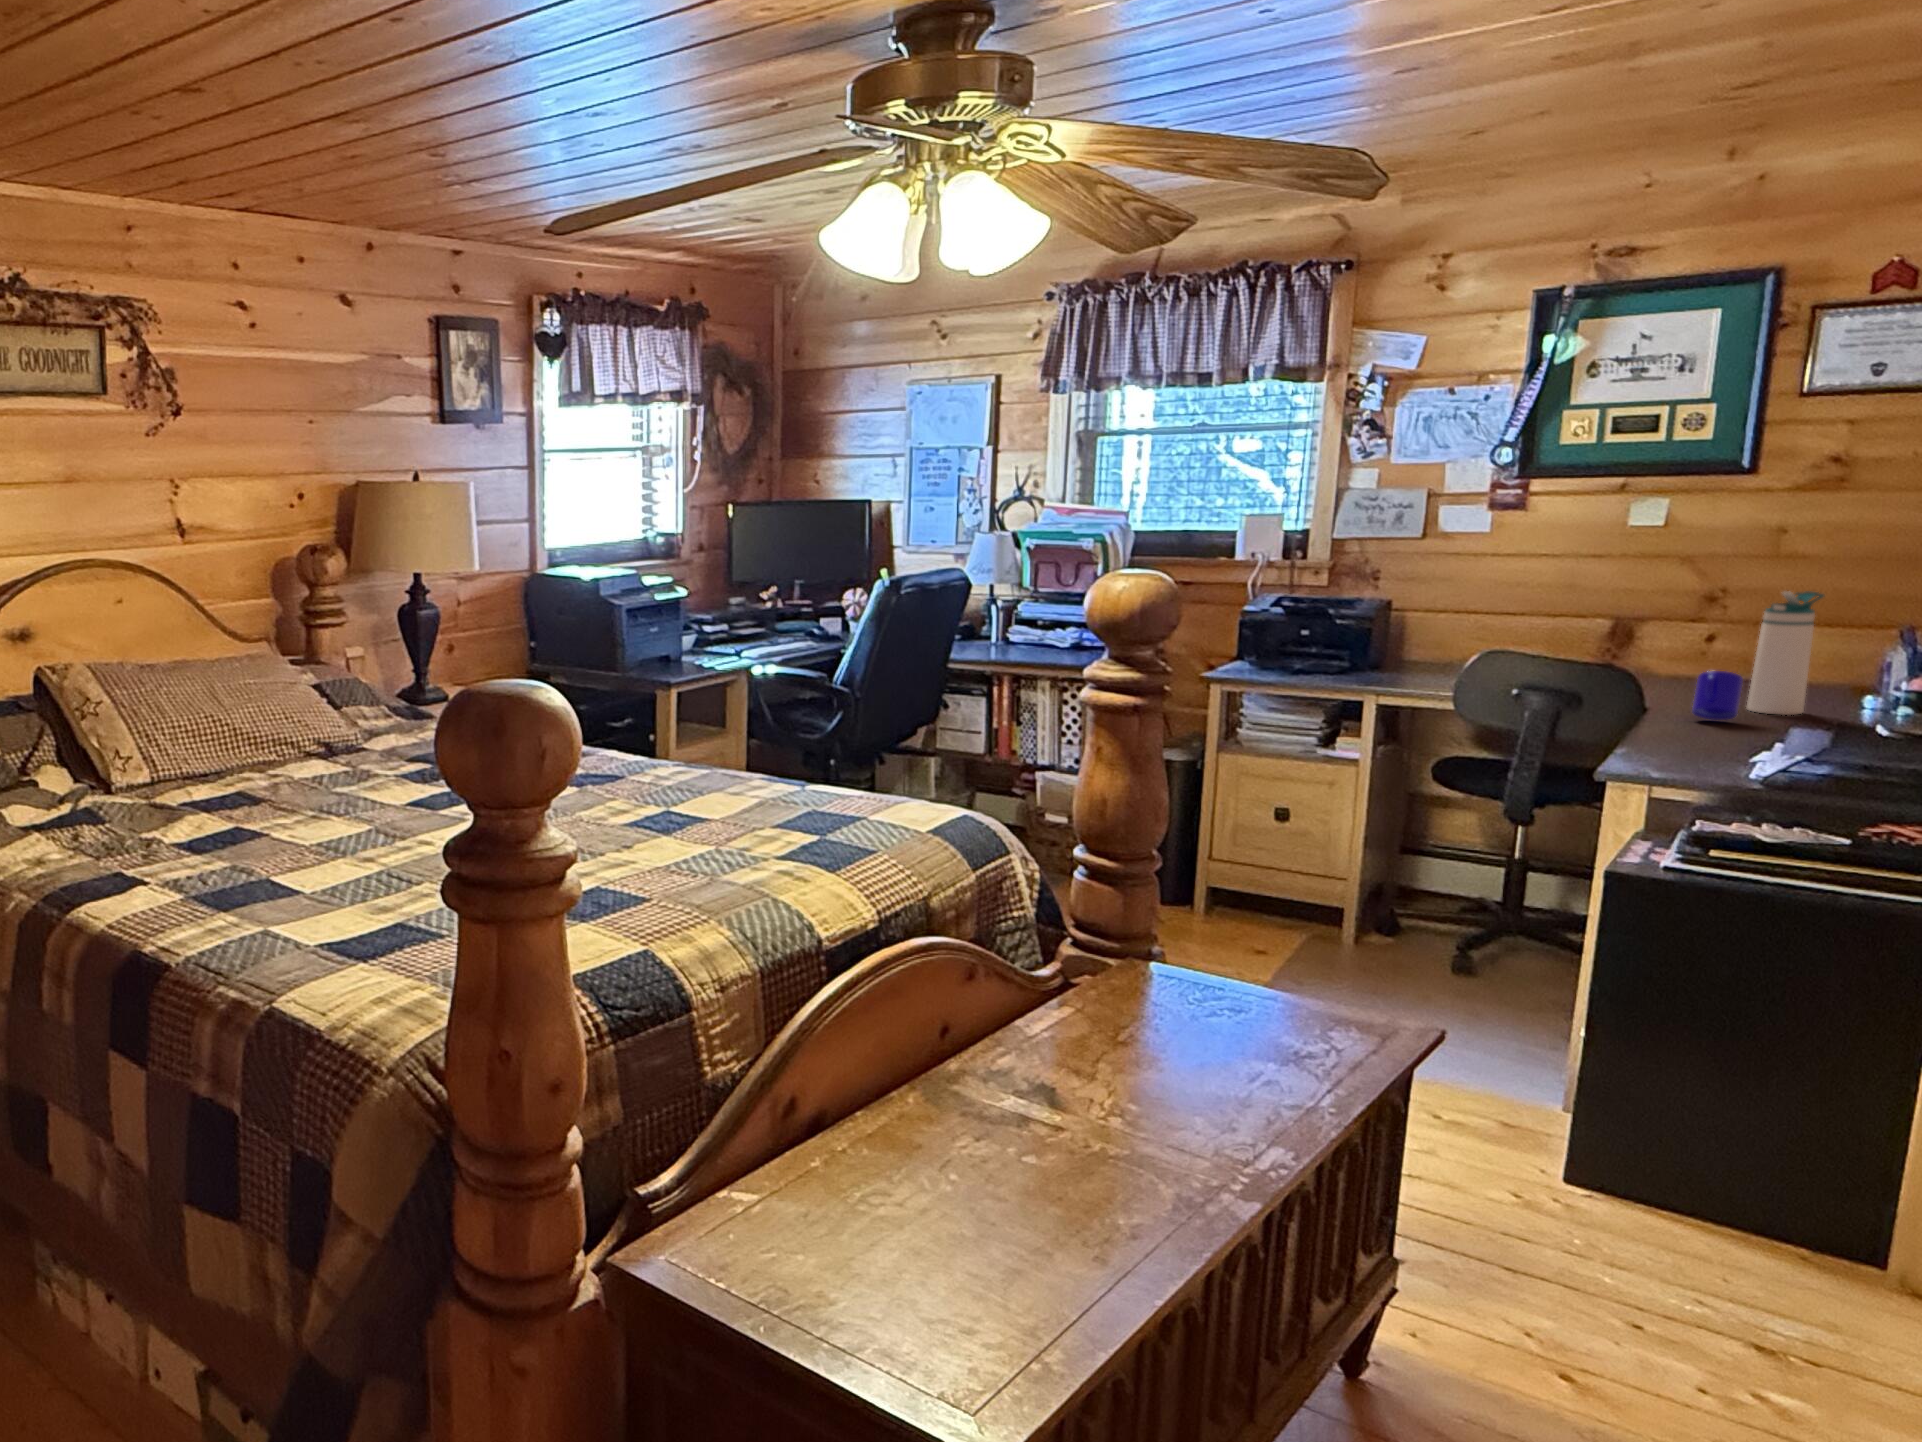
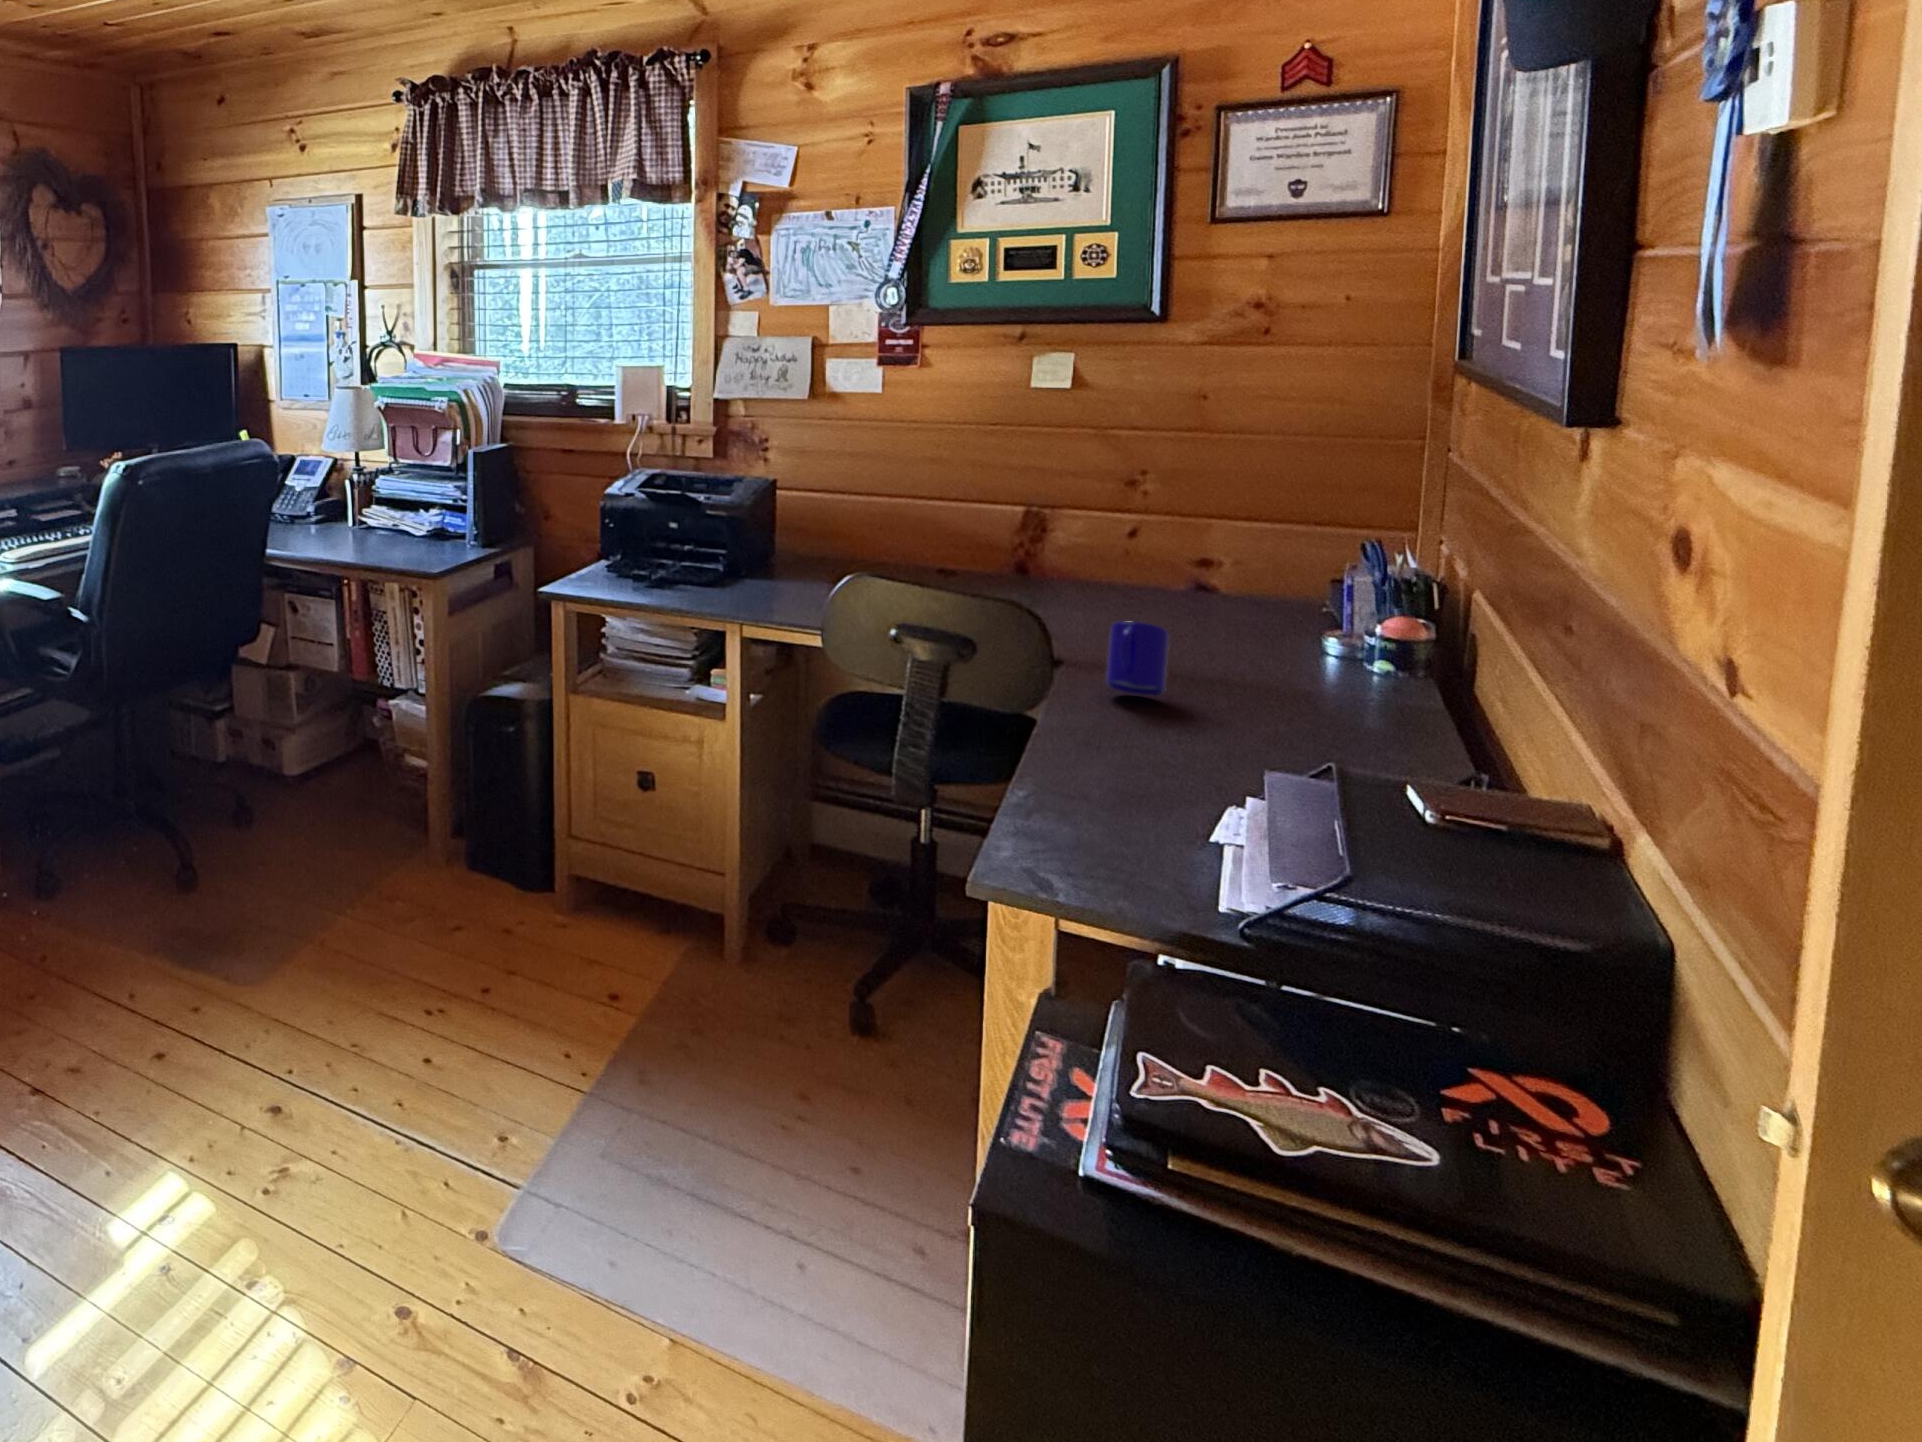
water bottle: present [1746,591,1824,715] -> none [1178,493,1263,677]

